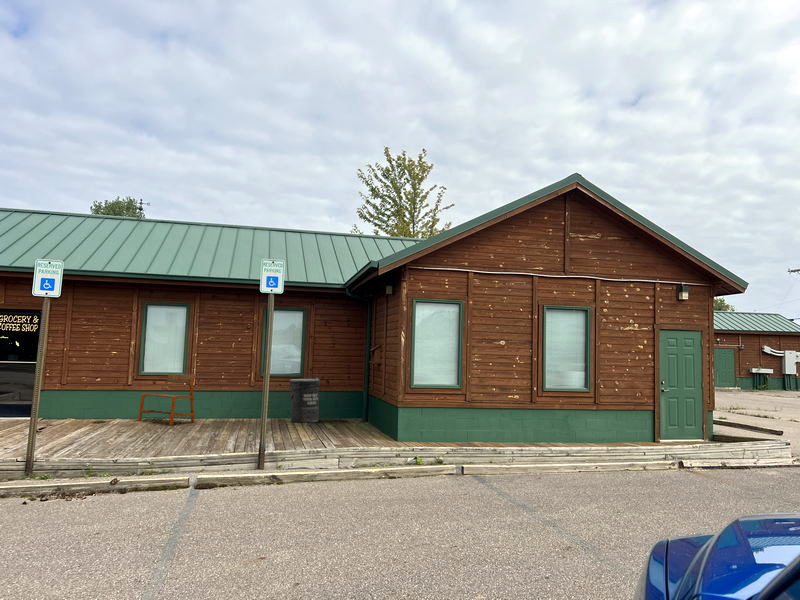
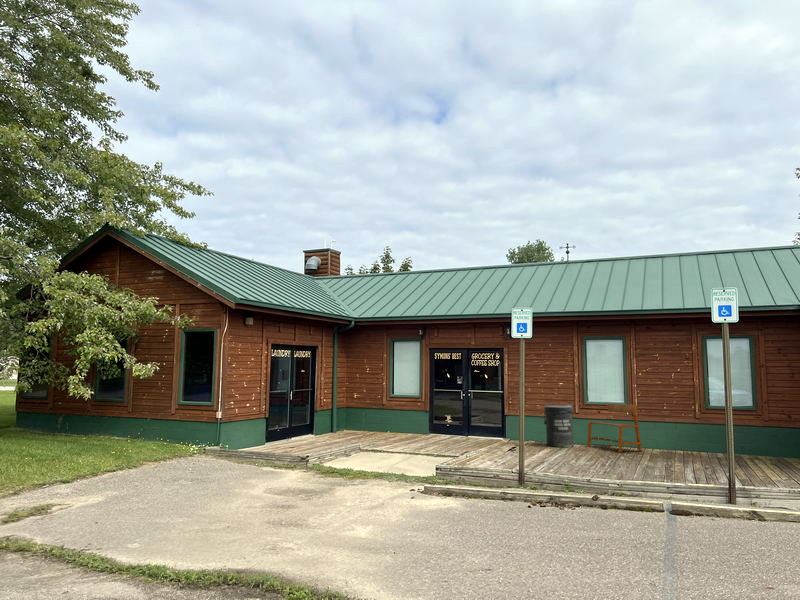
trash can: present [289,378,320,423] -> present [544,405,574,447]

